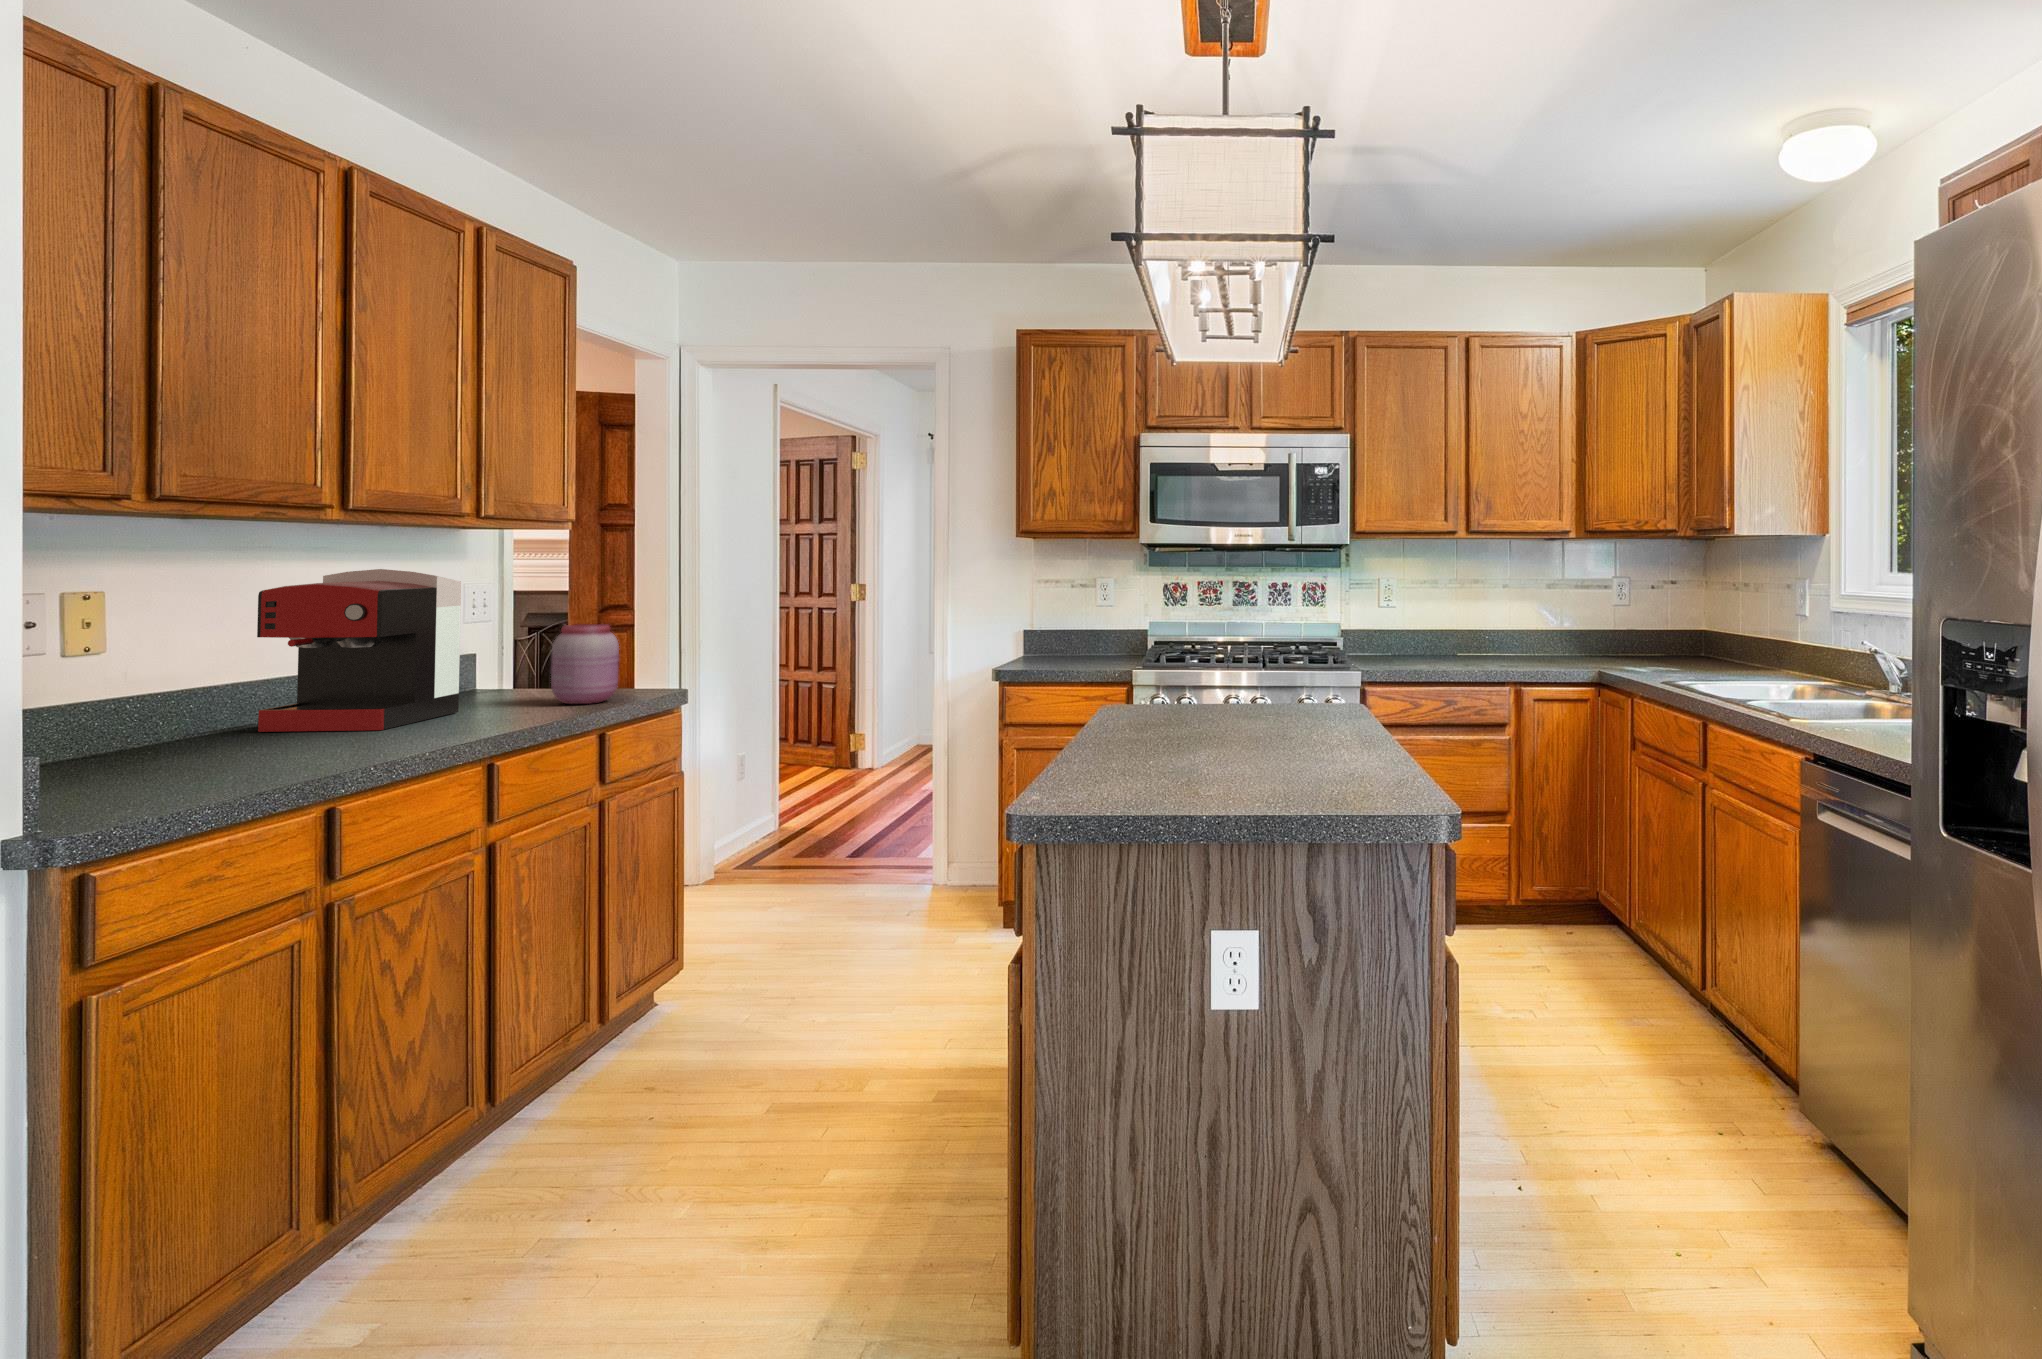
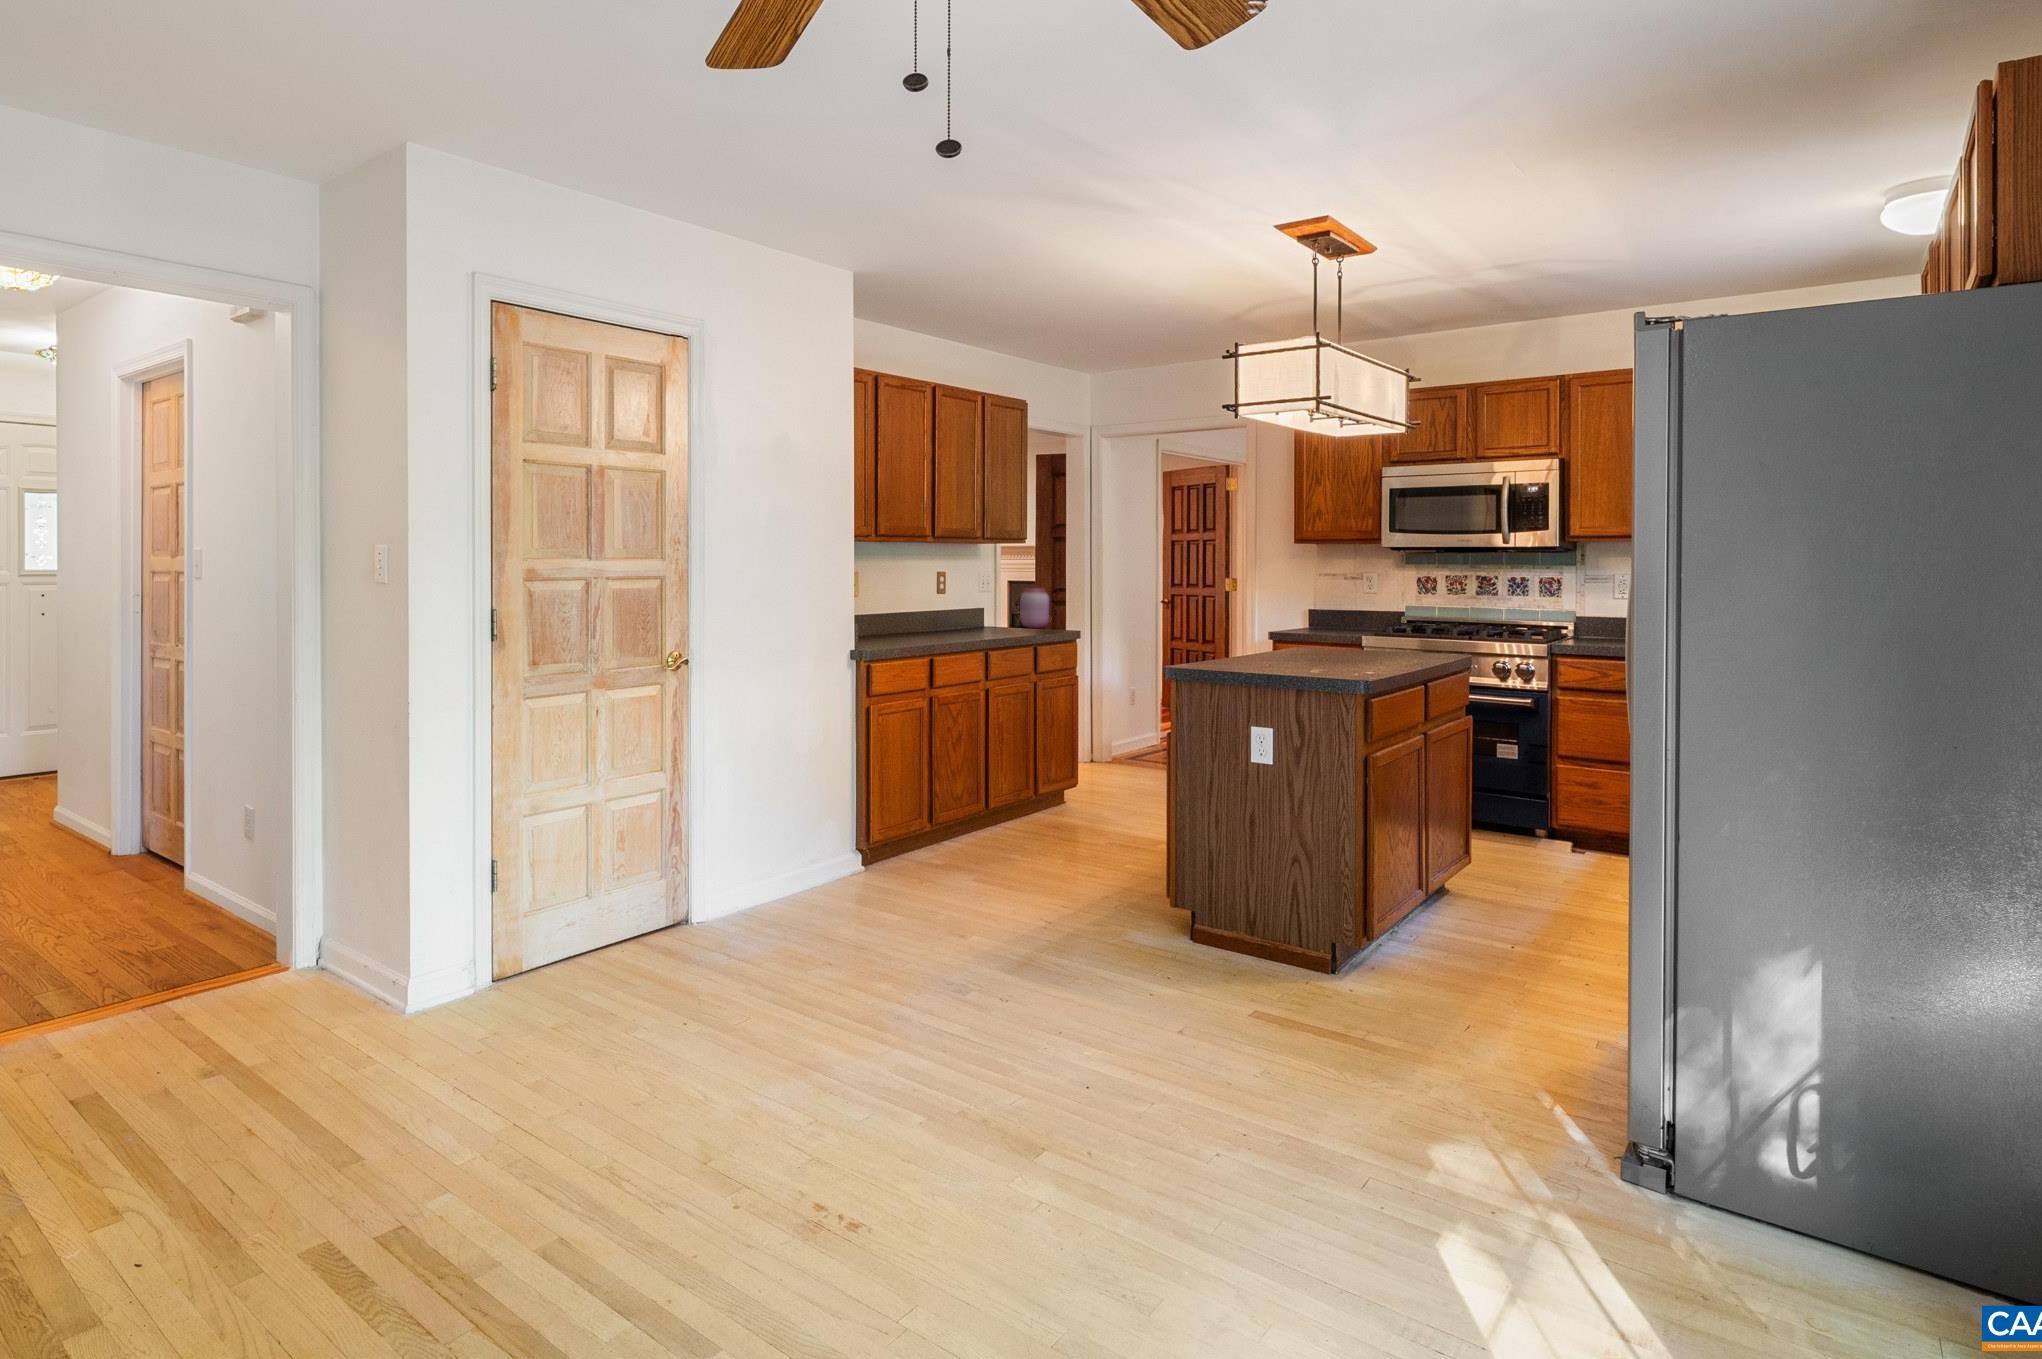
coffee maker: present [257,569,461,732] -> none [913,559,983,629]

